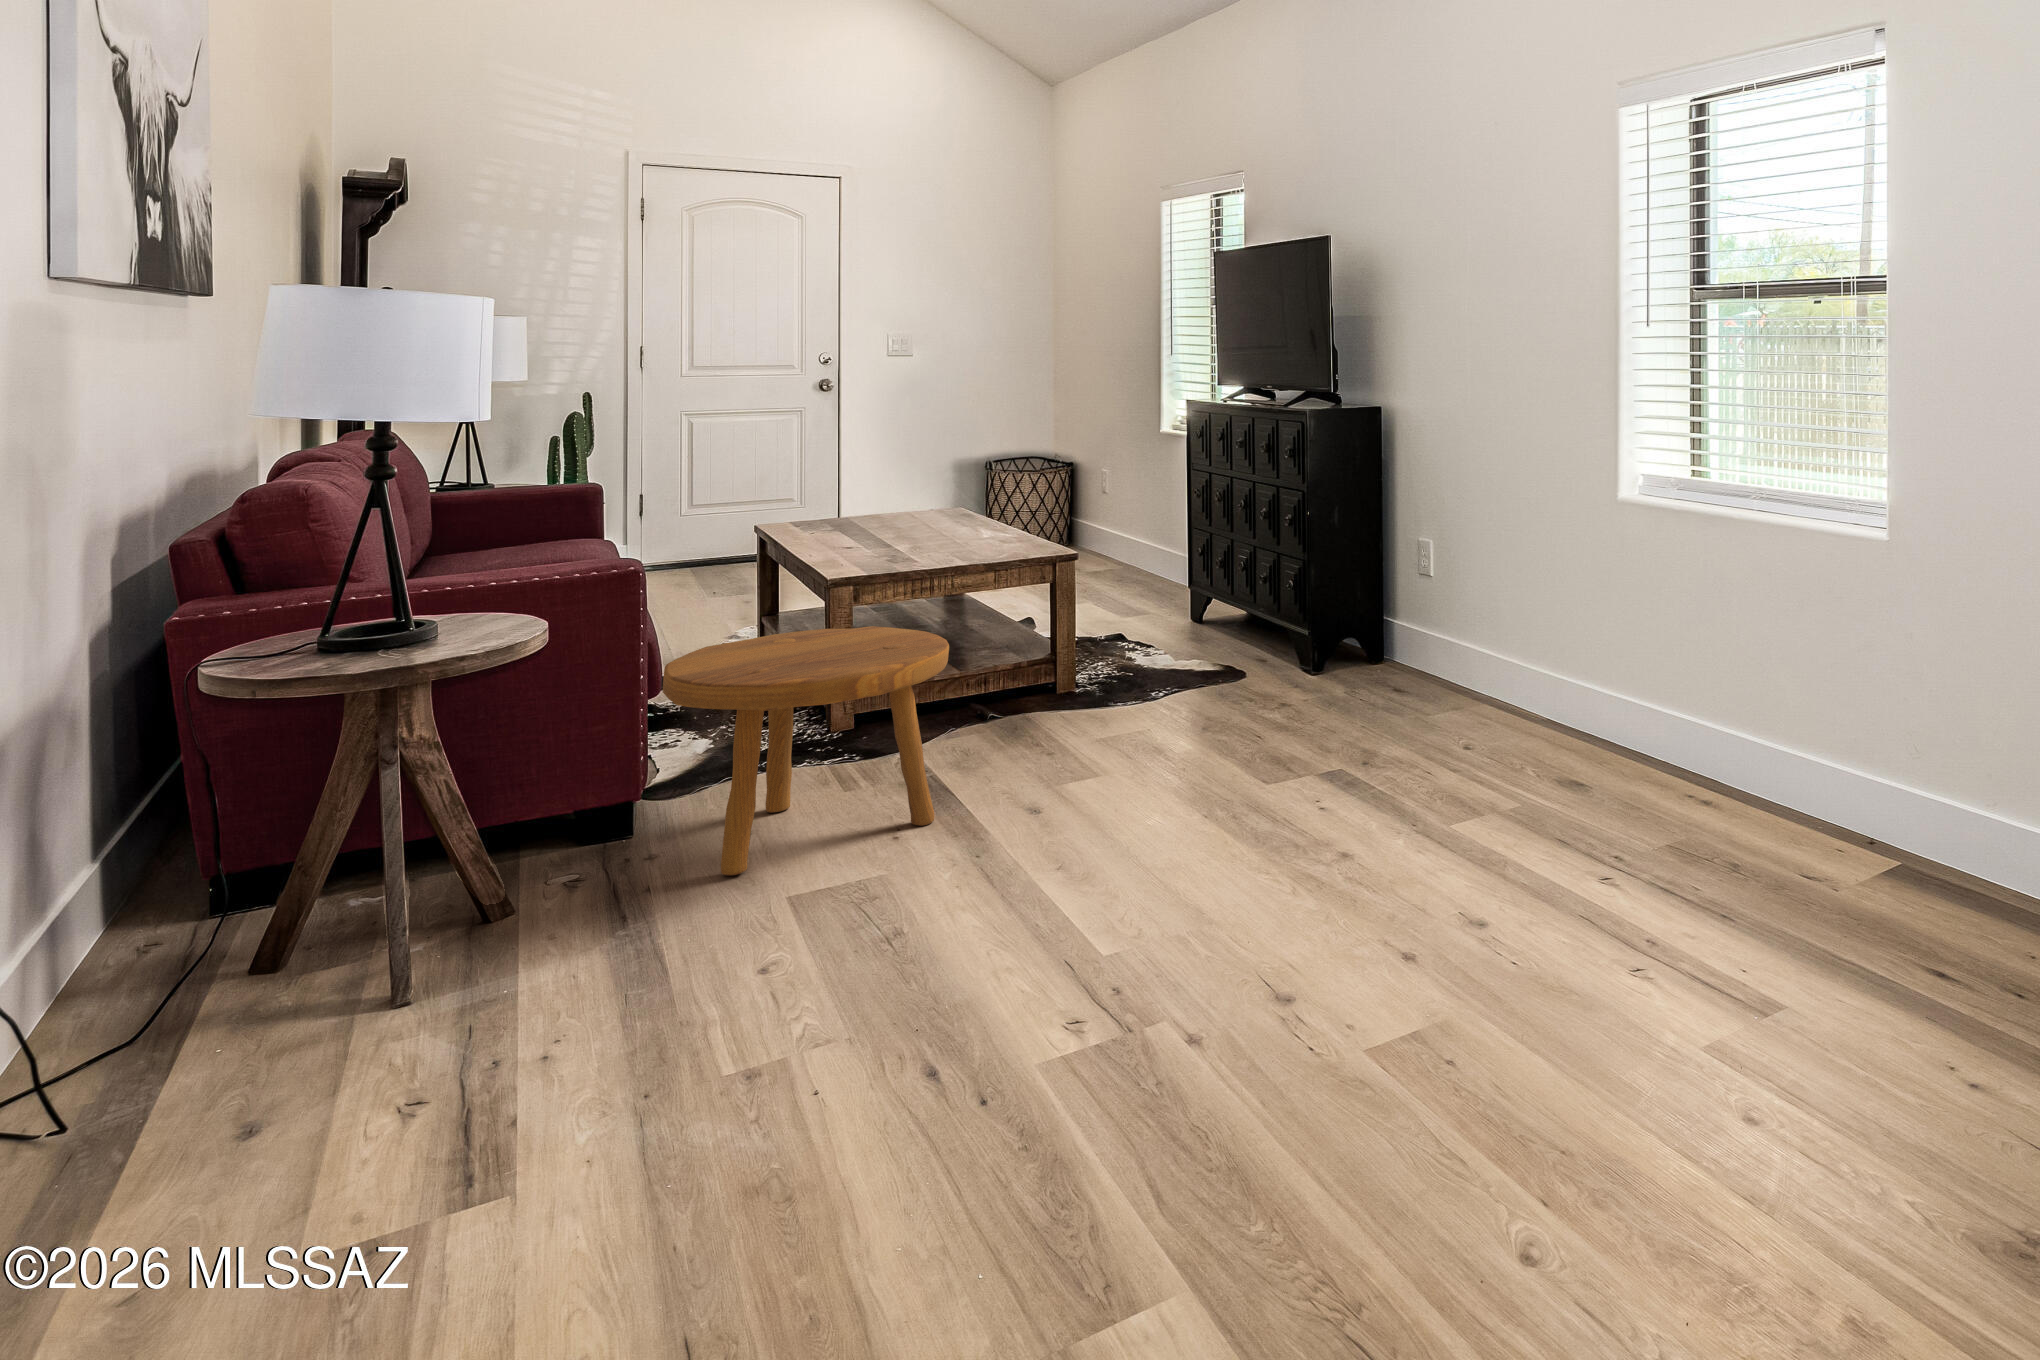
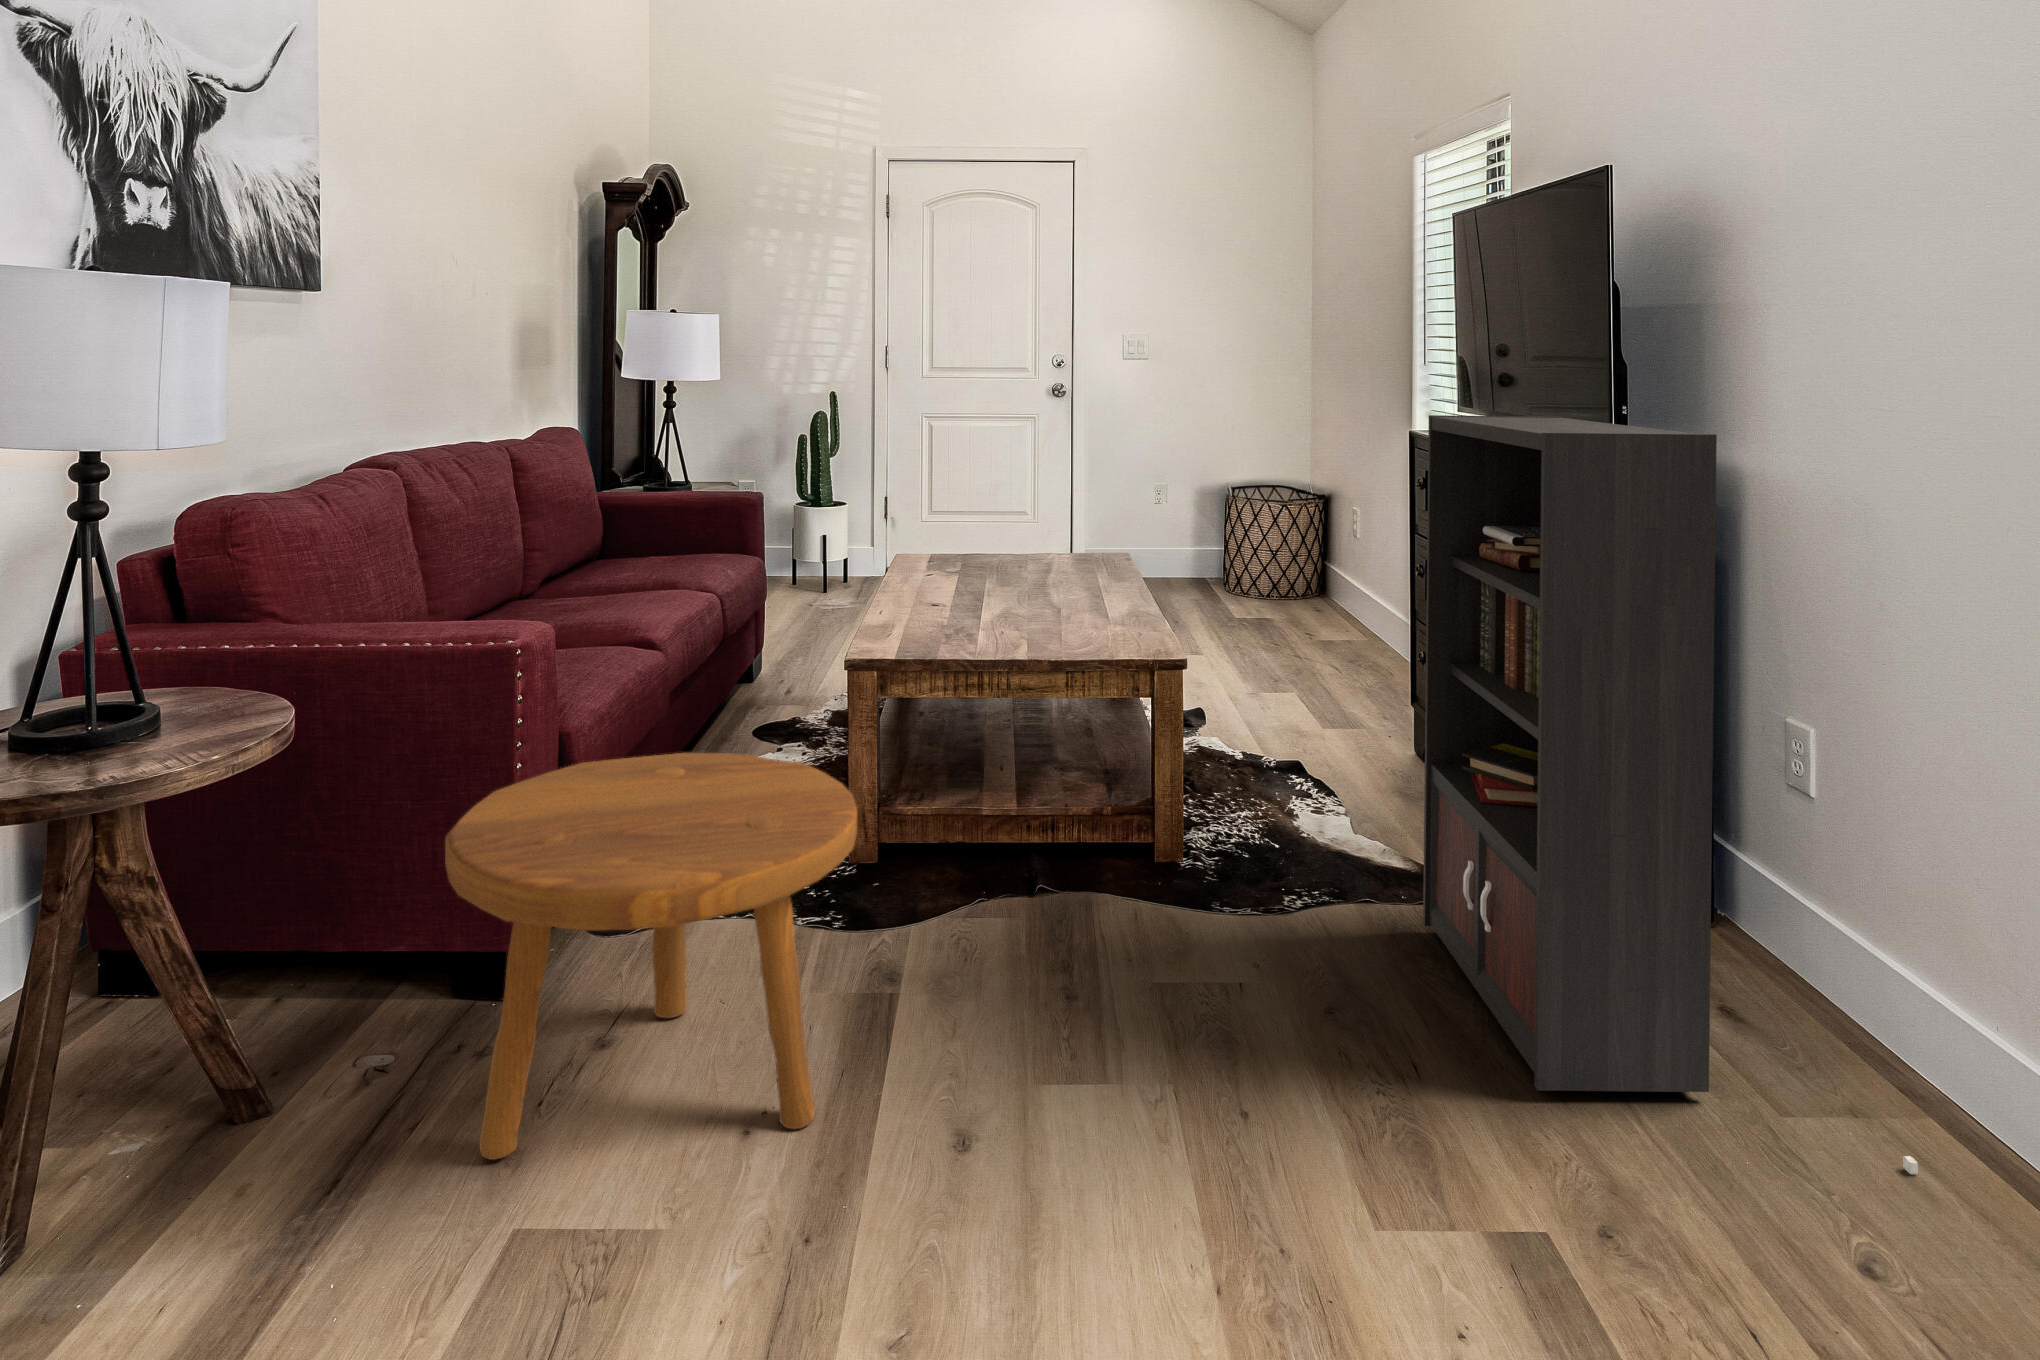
bookcase: none [1236,384,1484,728] -> present [1423,415,1918,1174]

